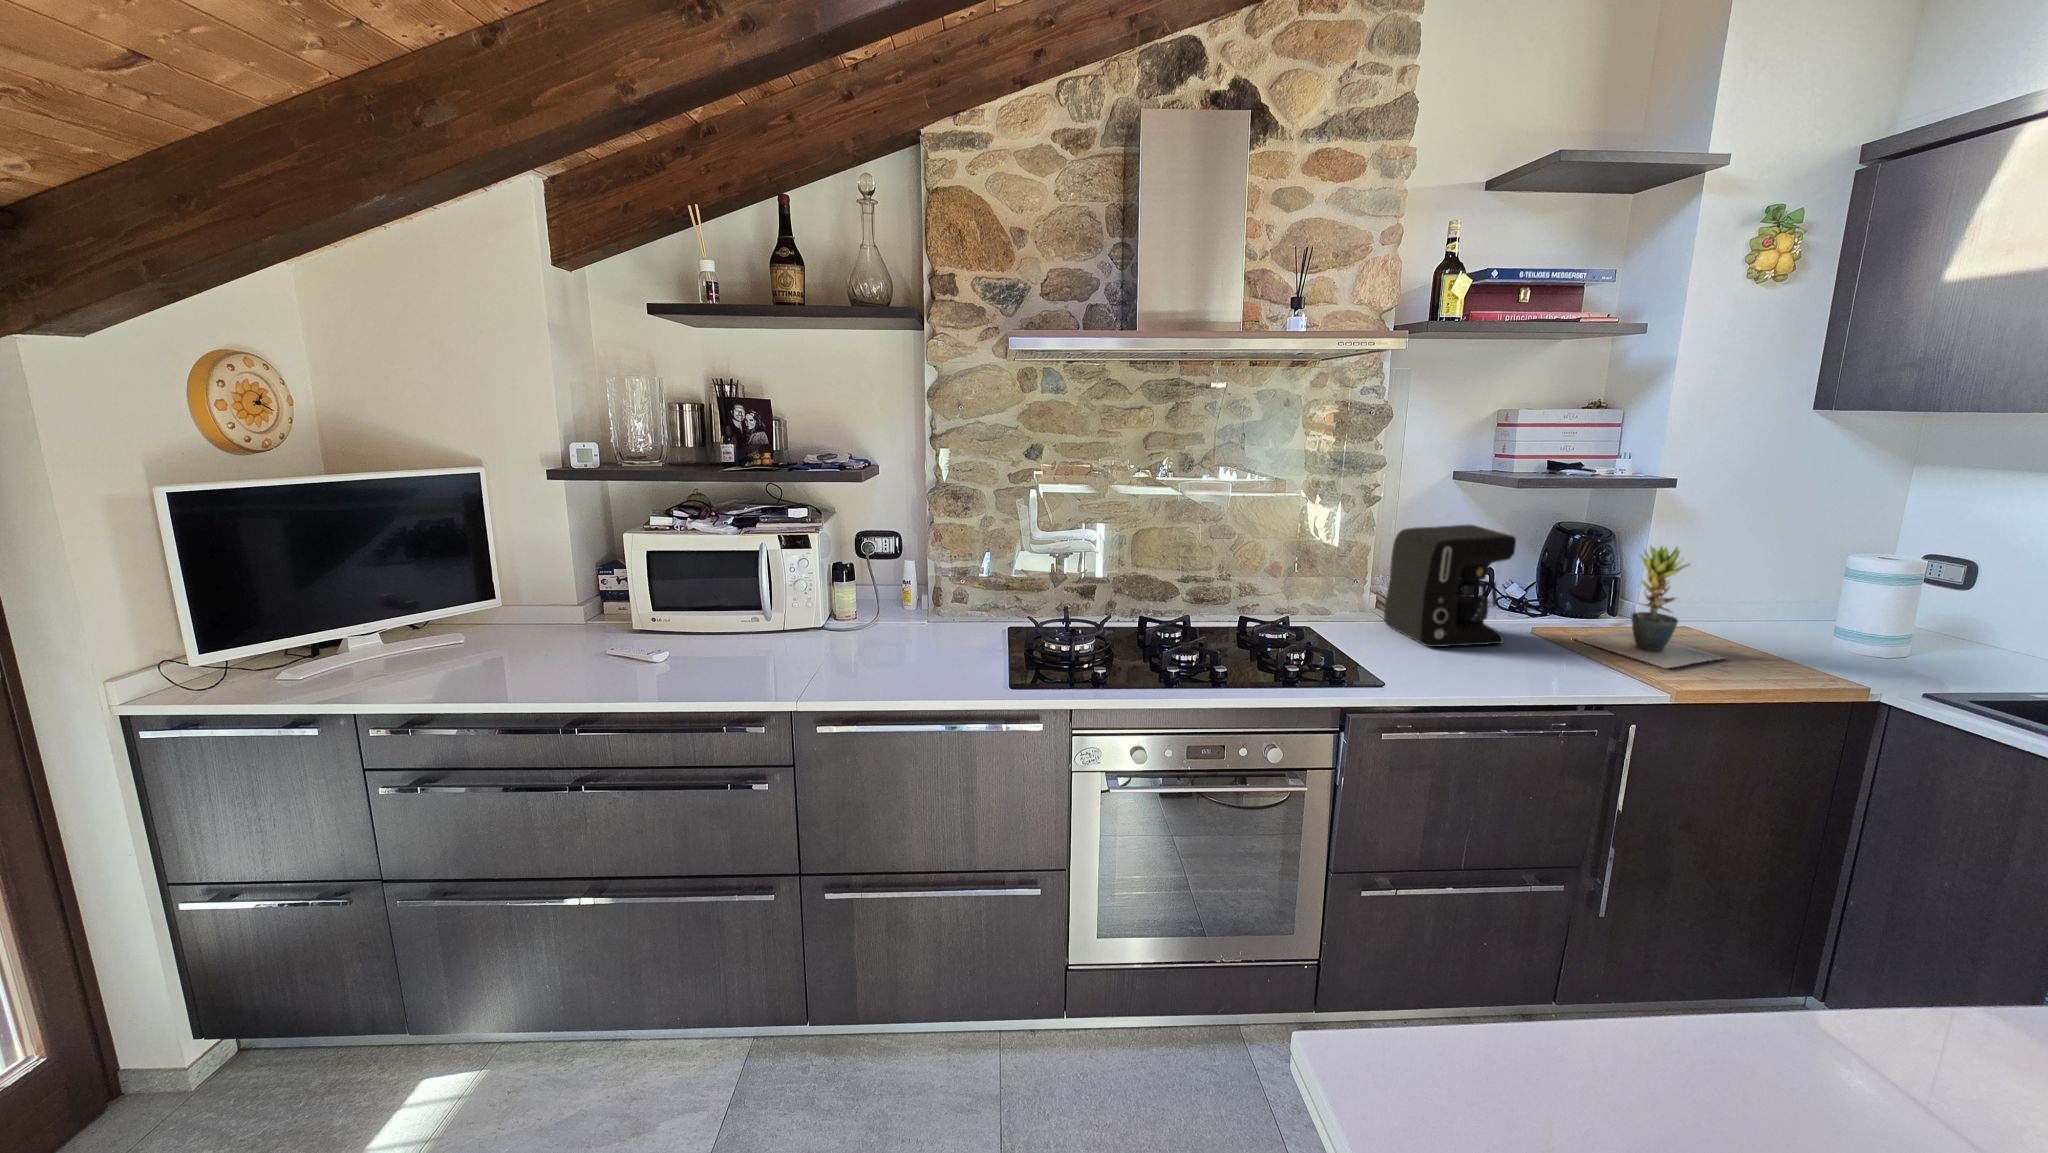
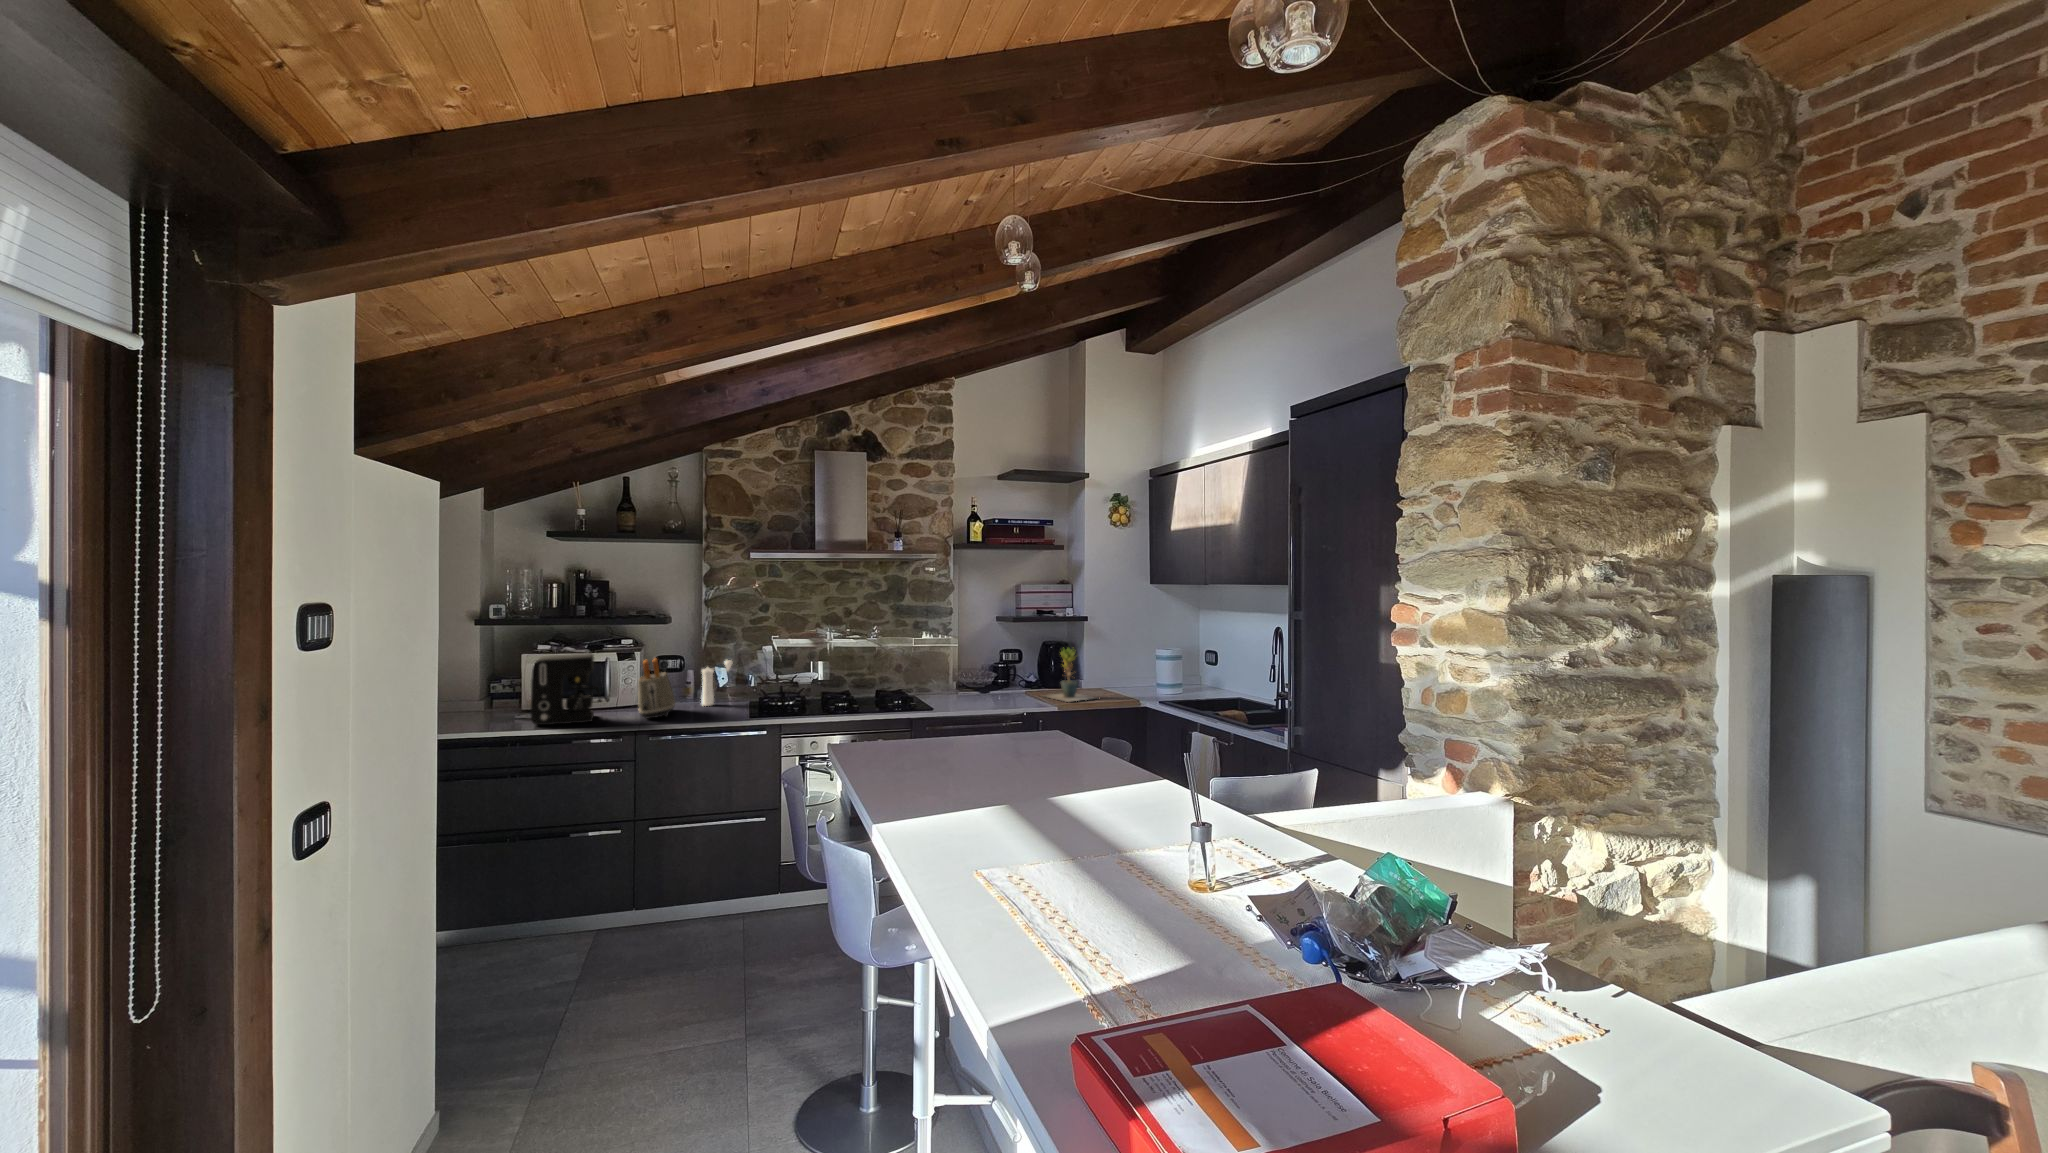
coffee maker: present [1384,524,1516,647] -> present [530,653,600,725]
pepper mill: none [922,551,979,637] -> present [701,660,732,706]
toaster: none [799,555,873,679] -> present [638,659,675,719]

